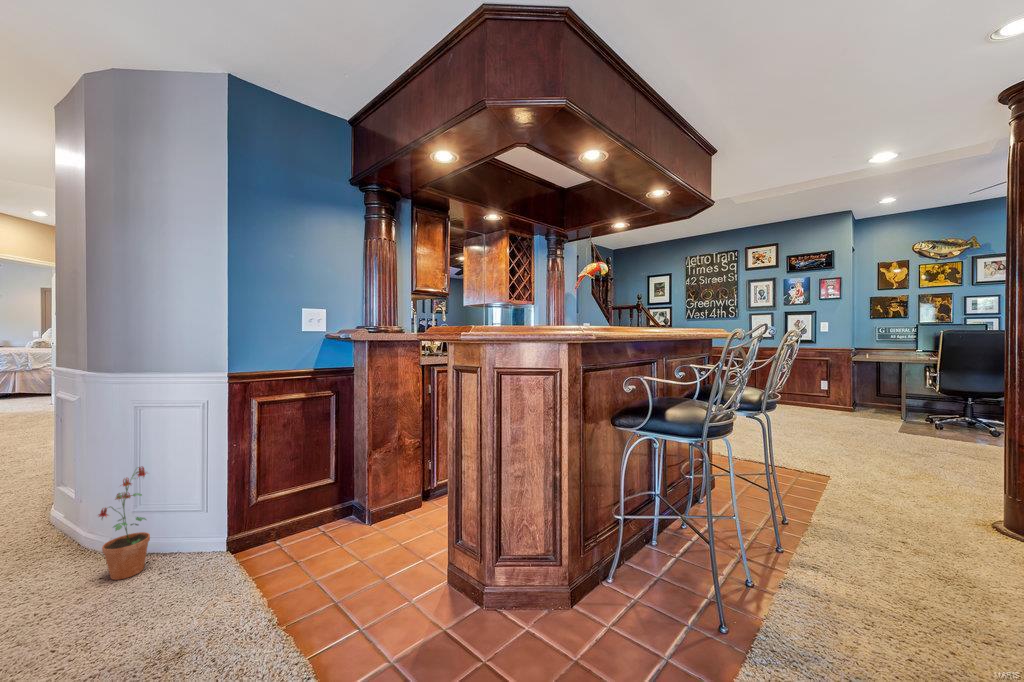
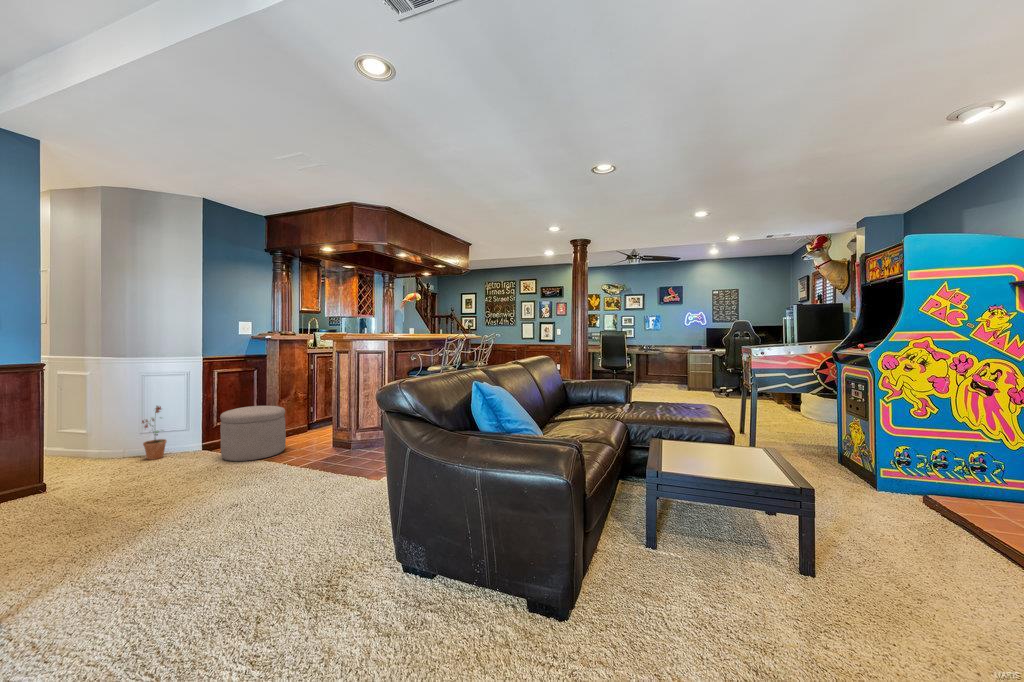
ottoman: none [200,480,345,640] -> present [220,406,286,461]

